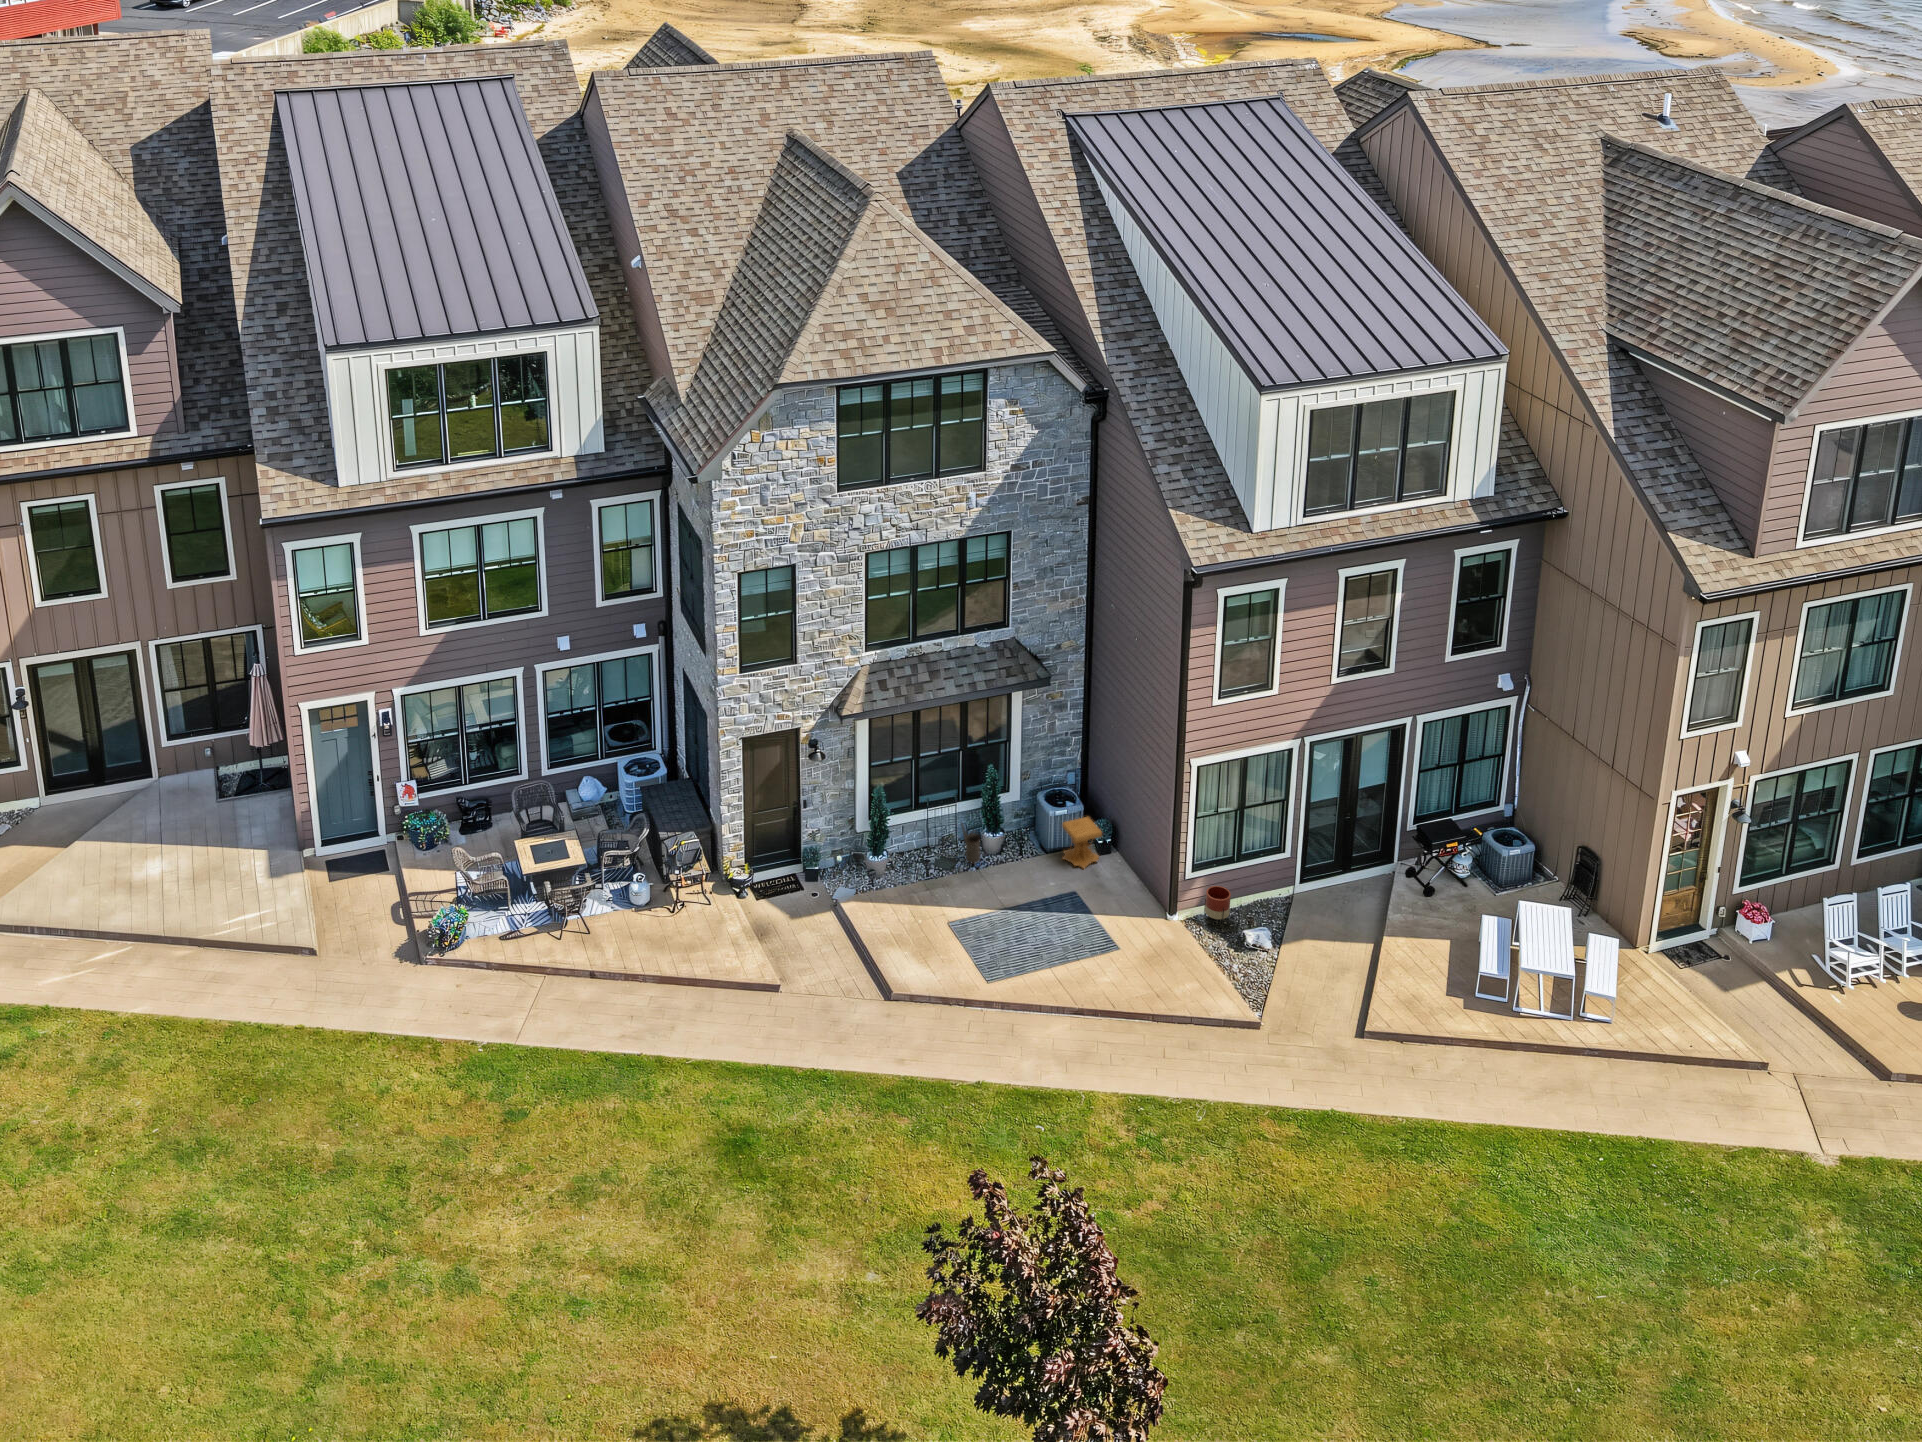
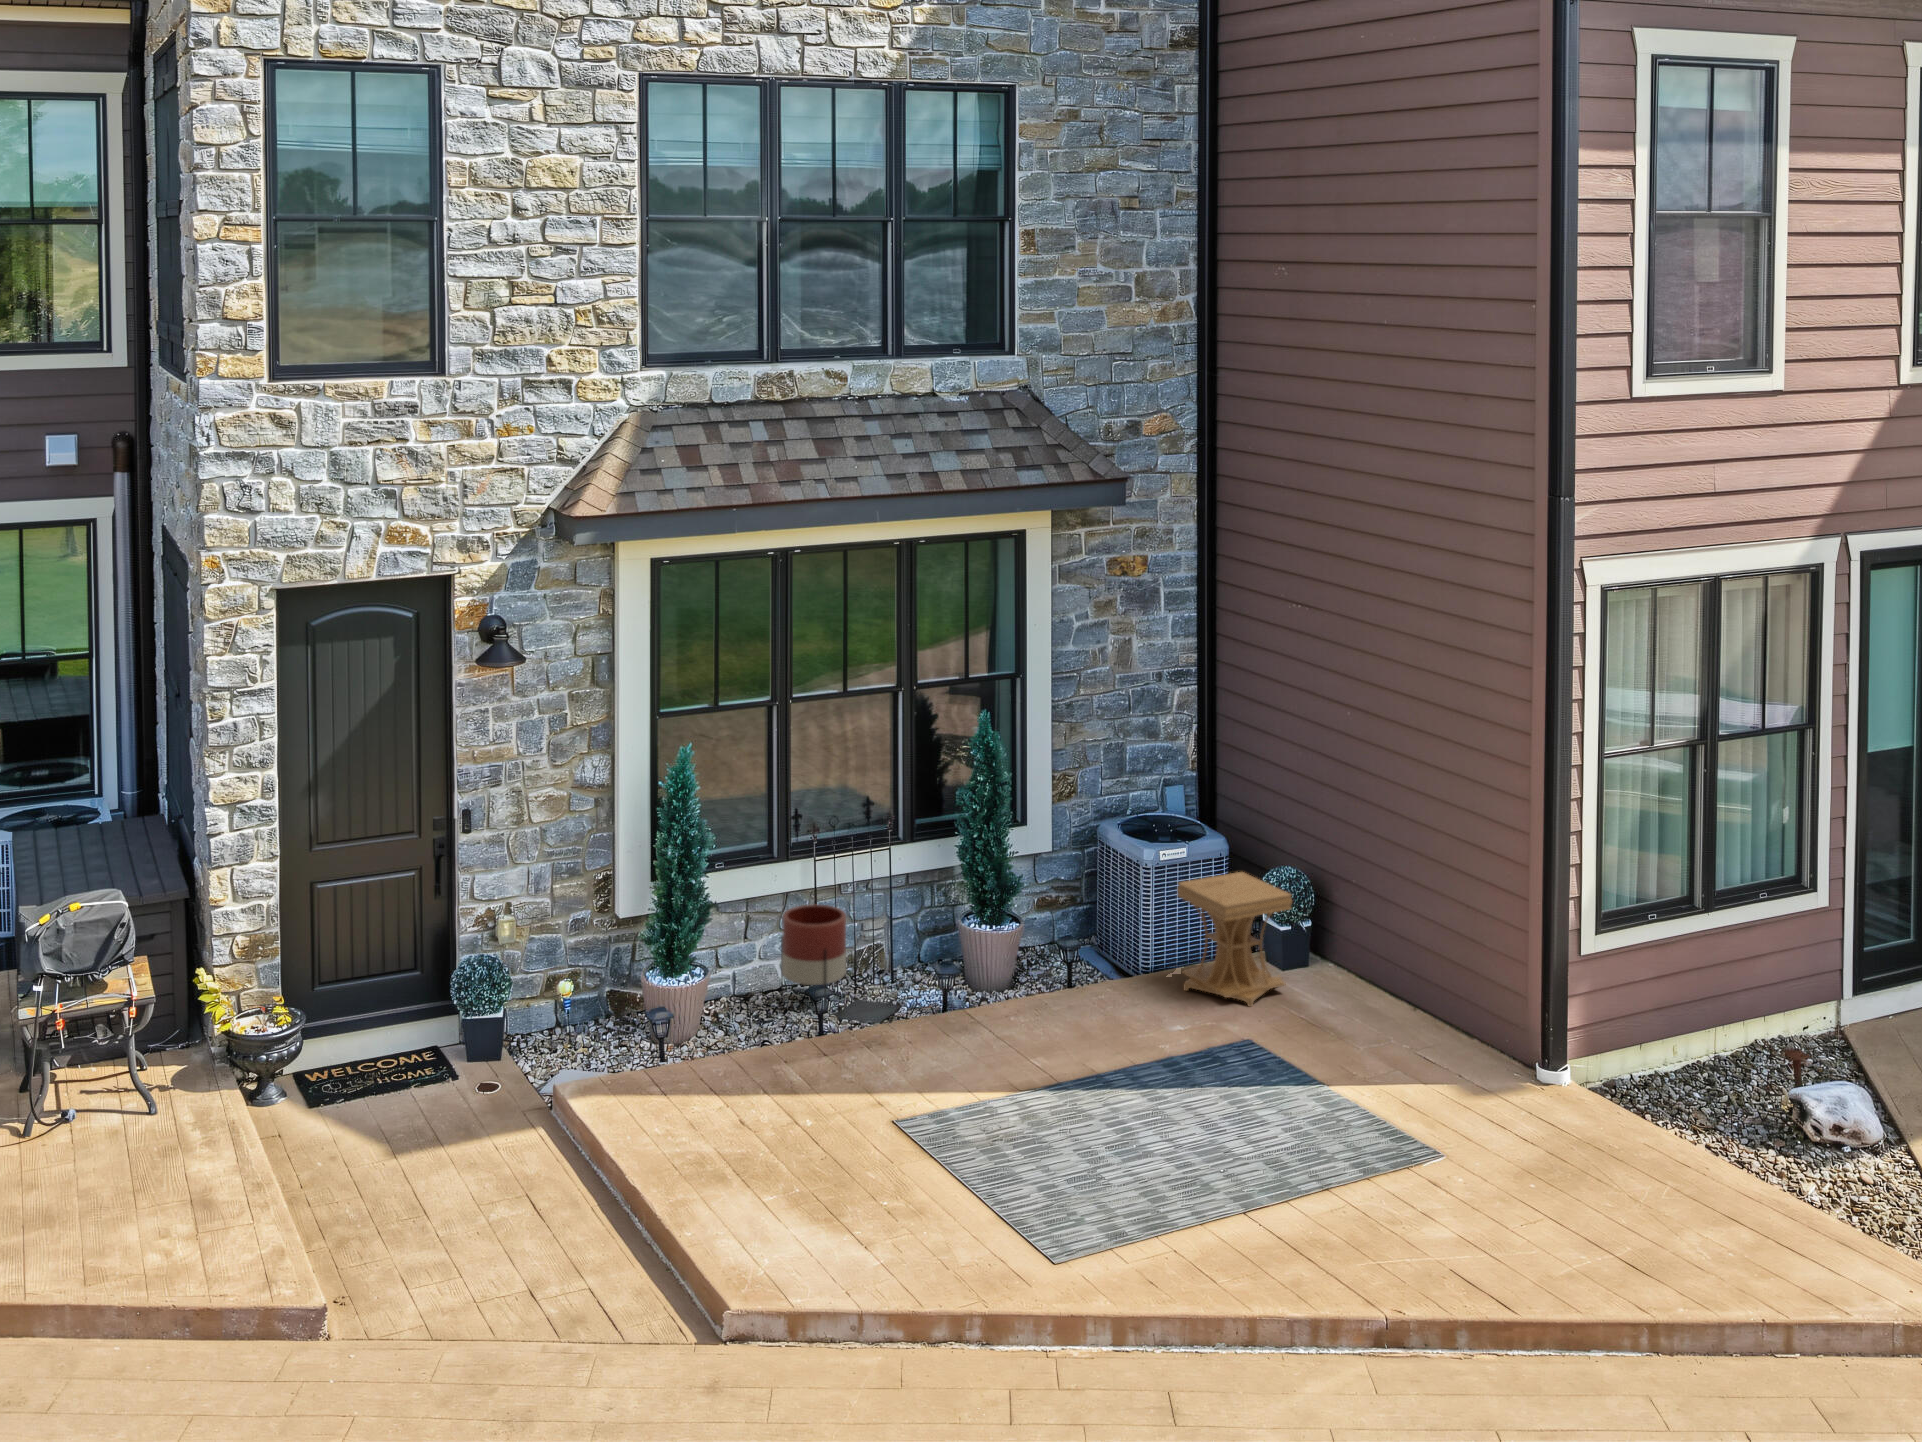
watering can: present [961,823,981,864] -> none [902,901,964,1006]
planter: present [1204,886,1231,927] -> present [781,905,846,993]

